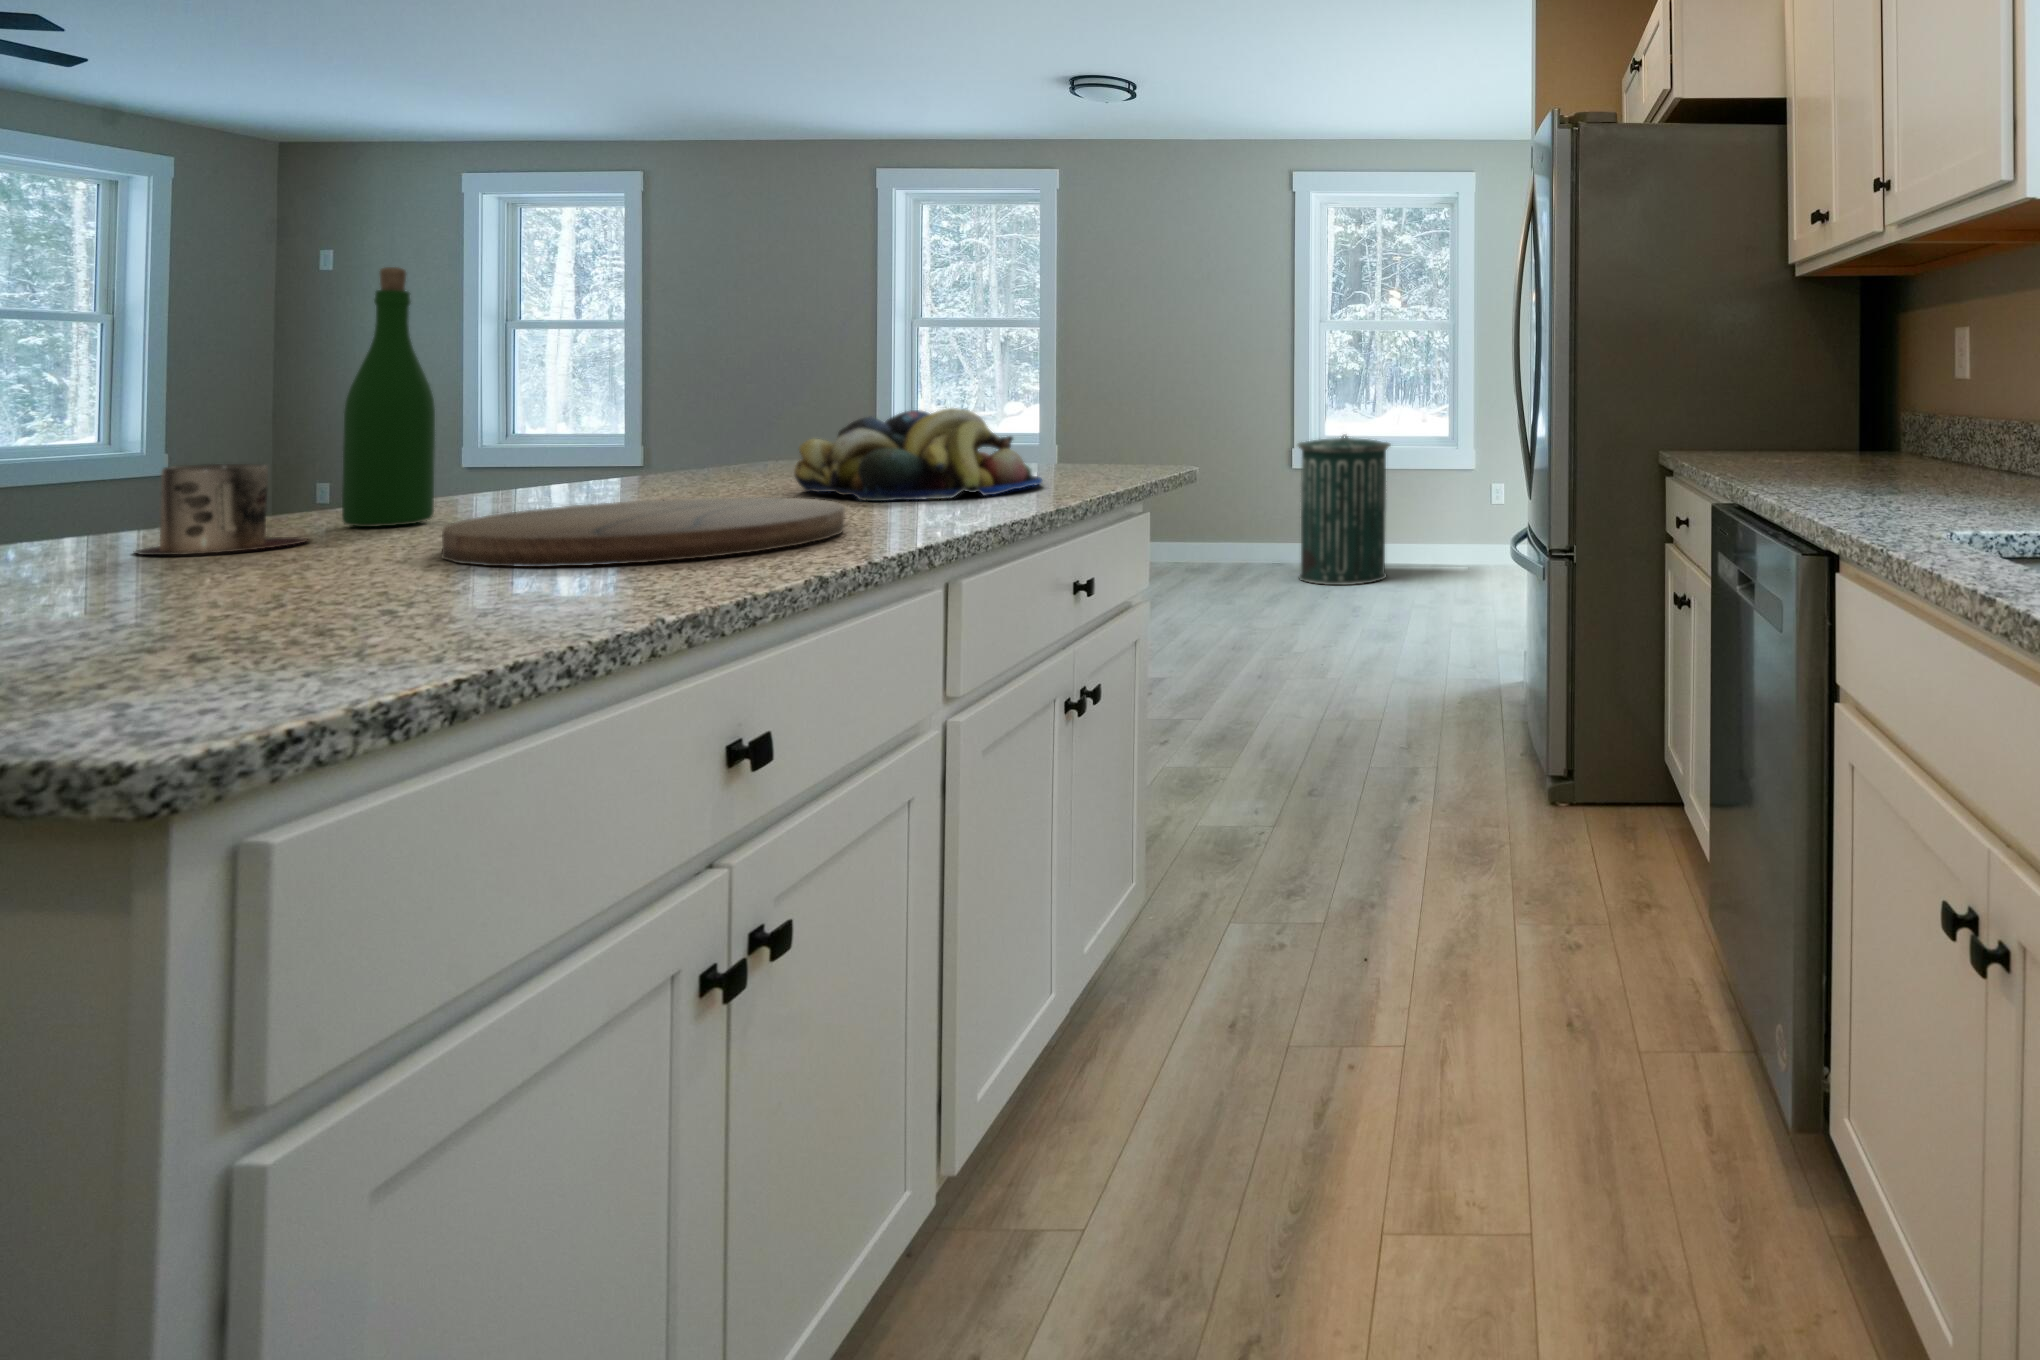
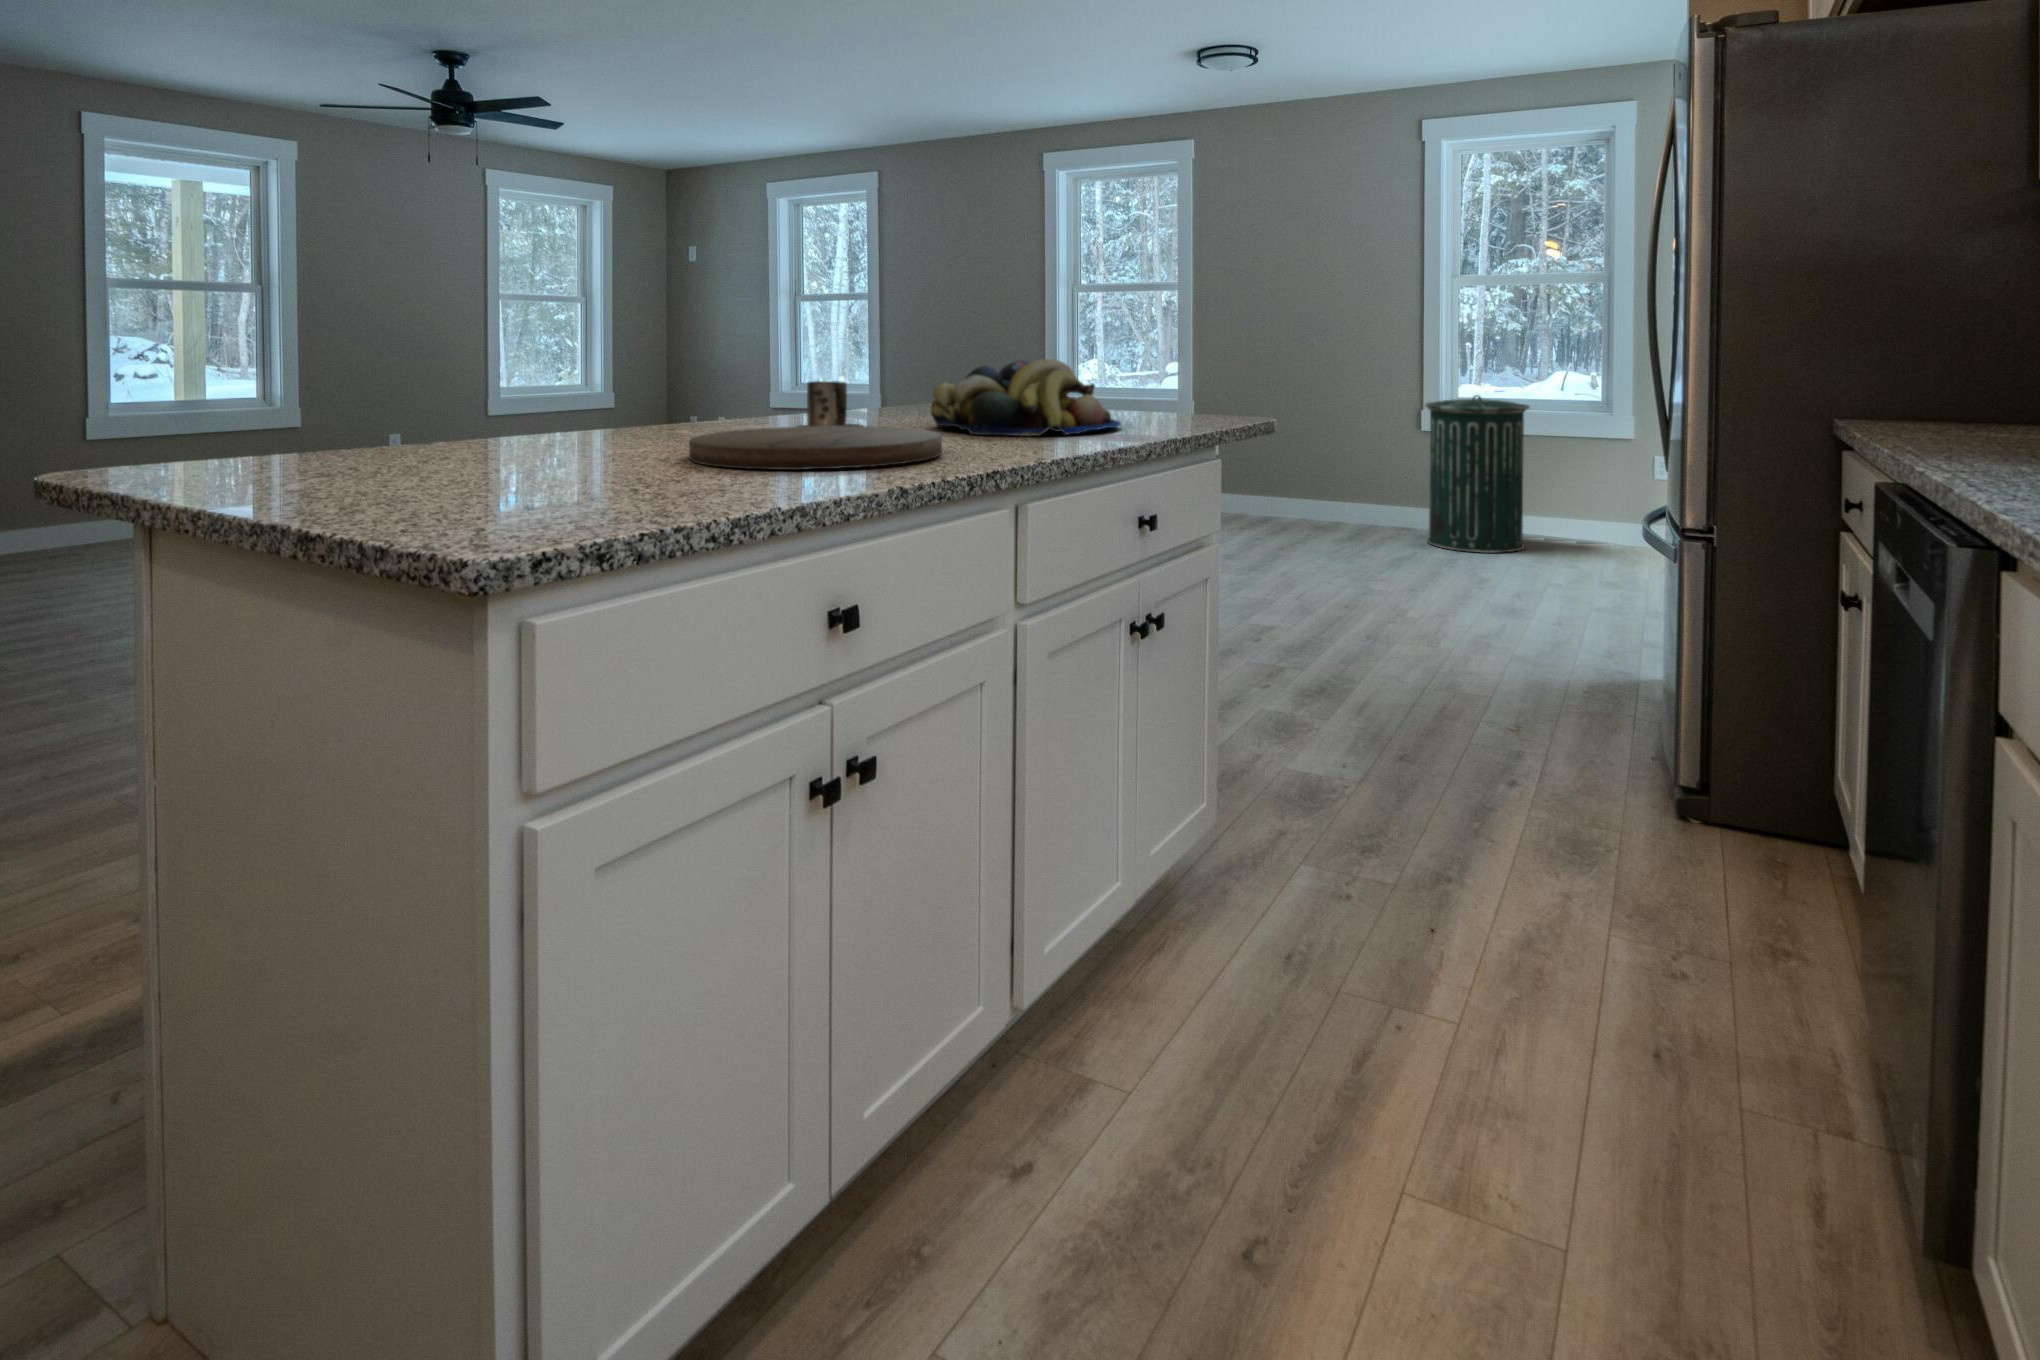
wine bottle: present [342,267,435,527] -> none [653,254,702,437]
mug: present [135,464,308,555] -> present [801,381,862,427]

